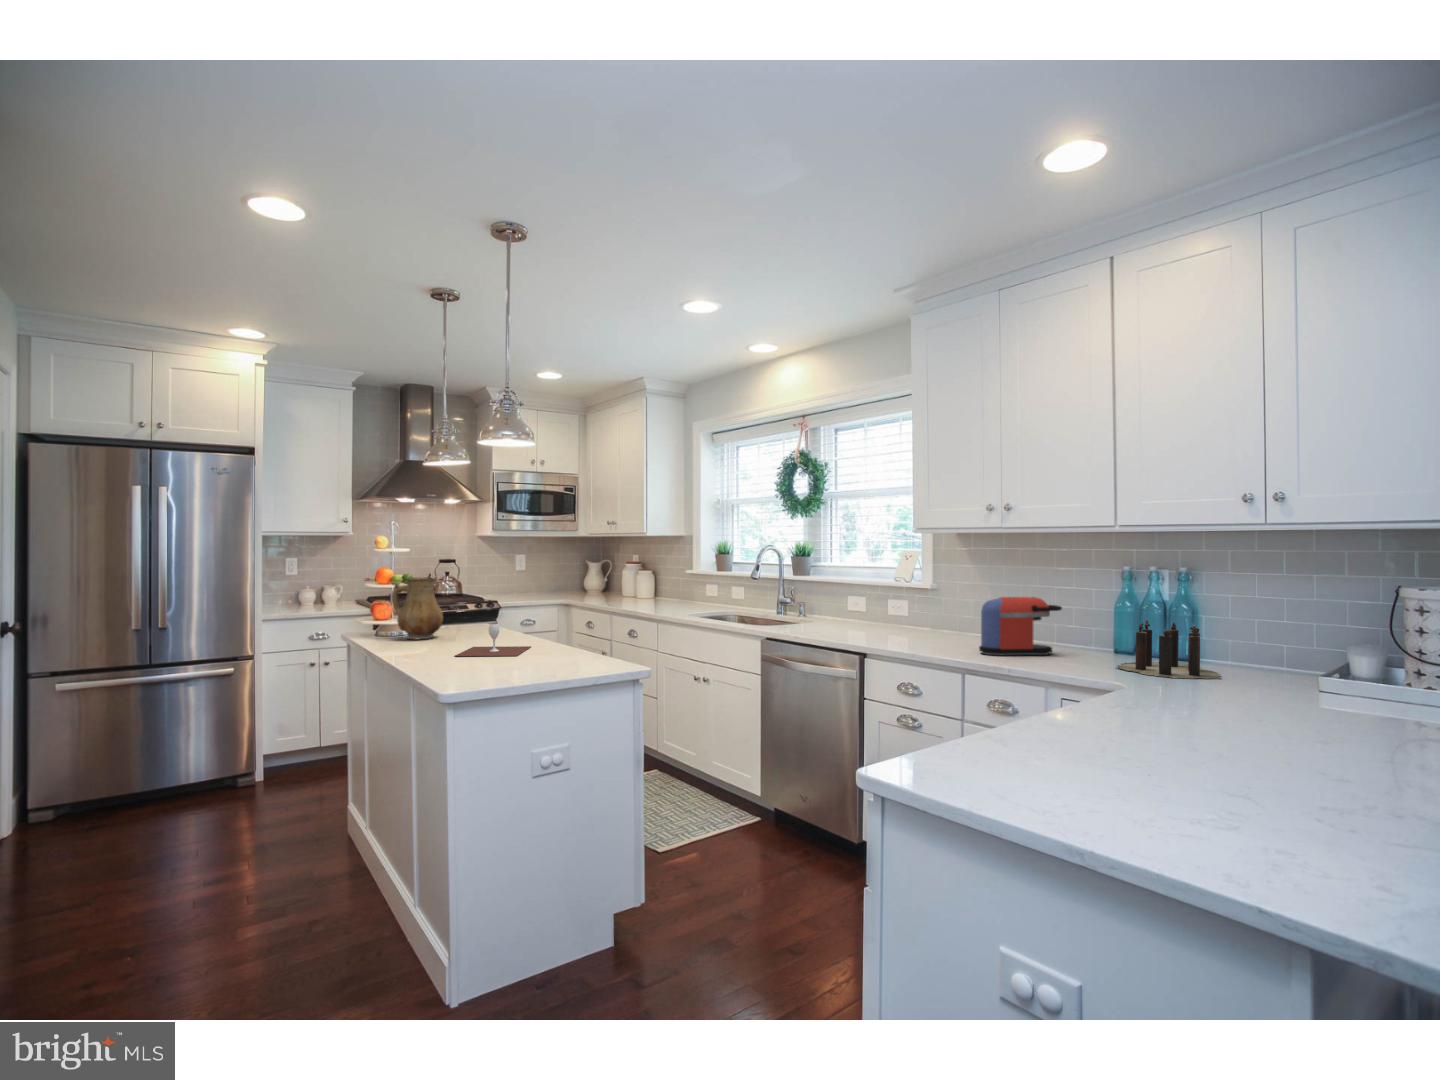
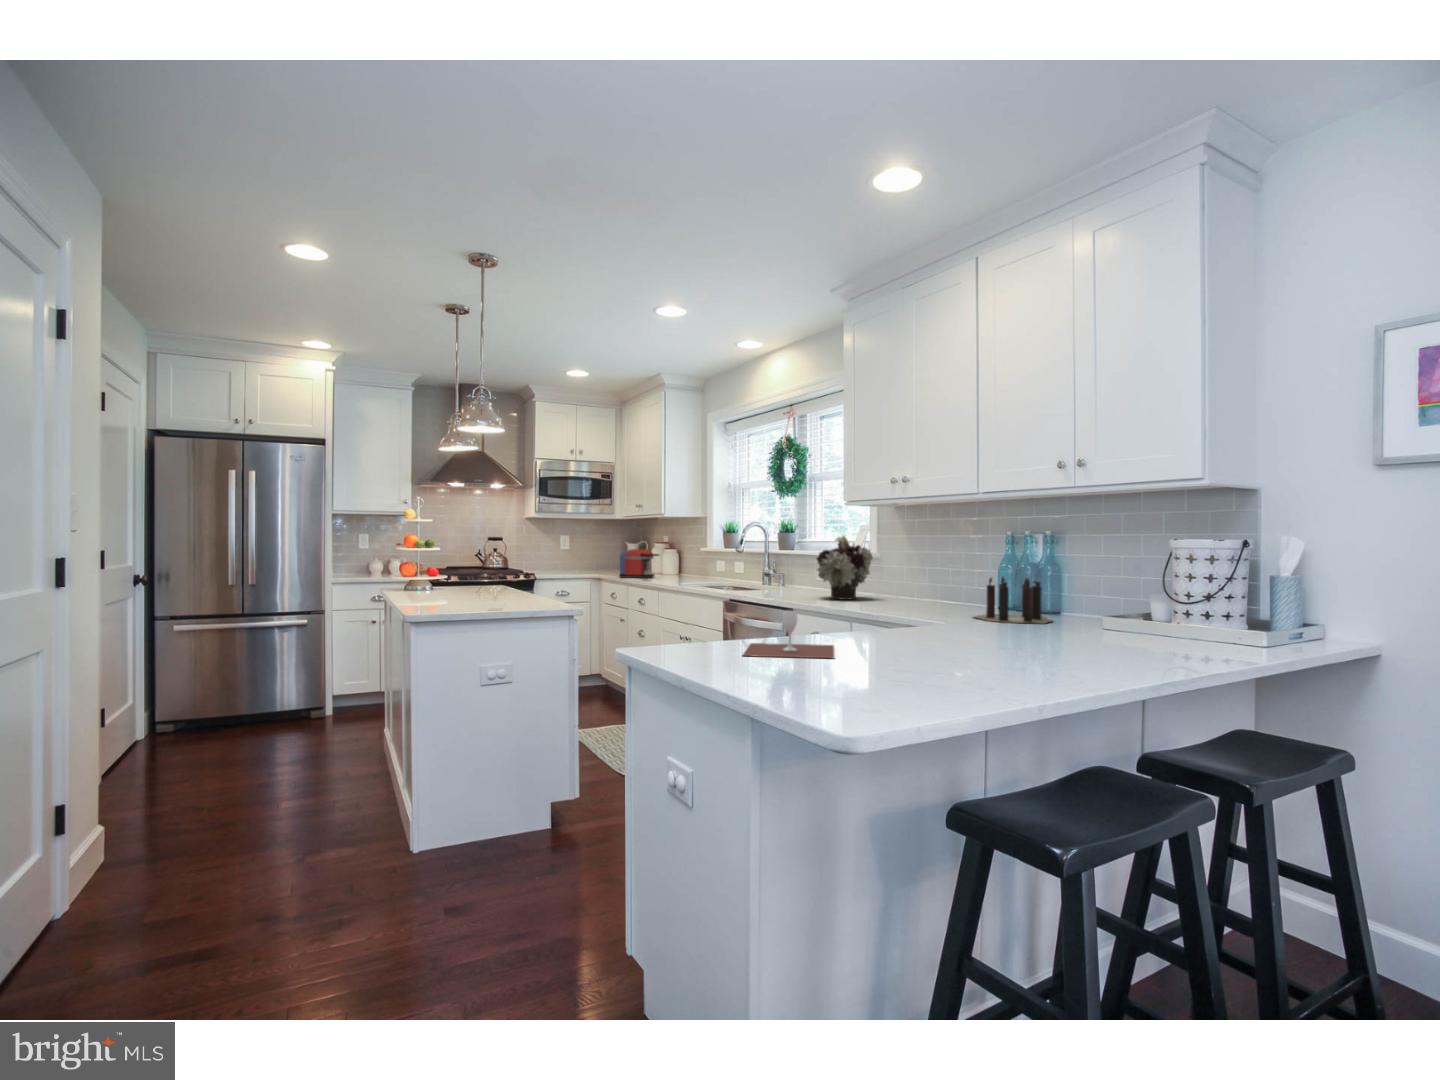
flower arrangement: none [875,565,942,638] -> present [817,536,873,600]
ceramic pitcher: present [392,577,443,639] -> none [411,542,452,592]
coffee maker: present [979,597,1062,655] -> present [619,549,659,578]
wine glass: present [455,624,531,656] -> present [743,610,834,658]

